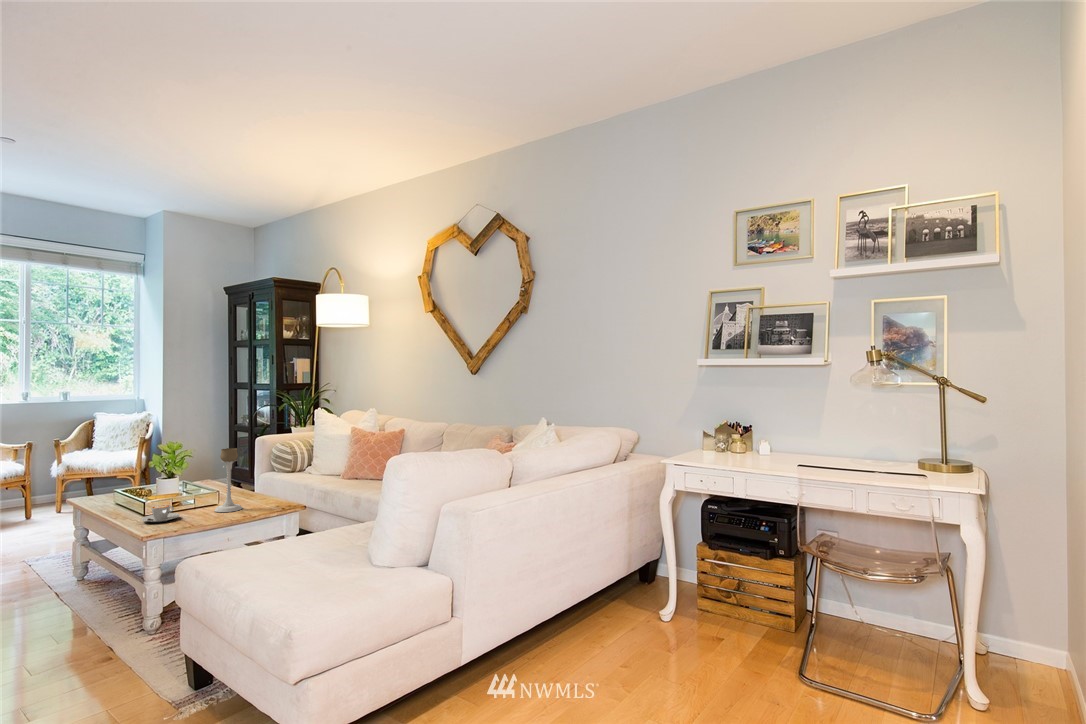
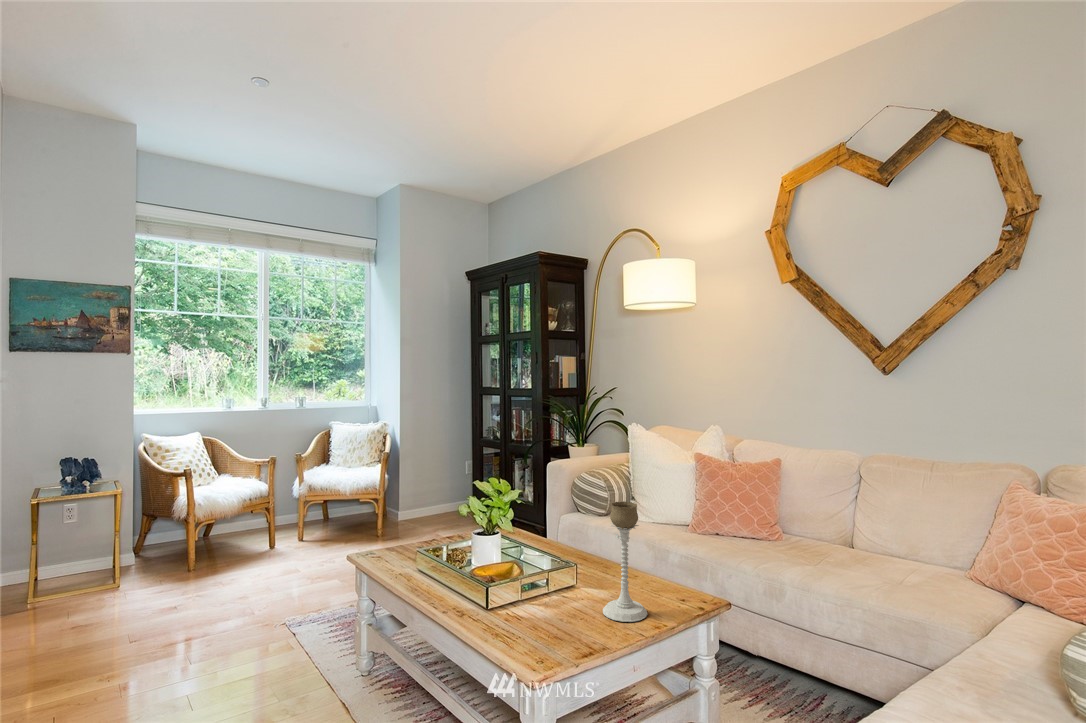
coffee cup: present [141,505,180,522] -> none [507,610,566,650]

